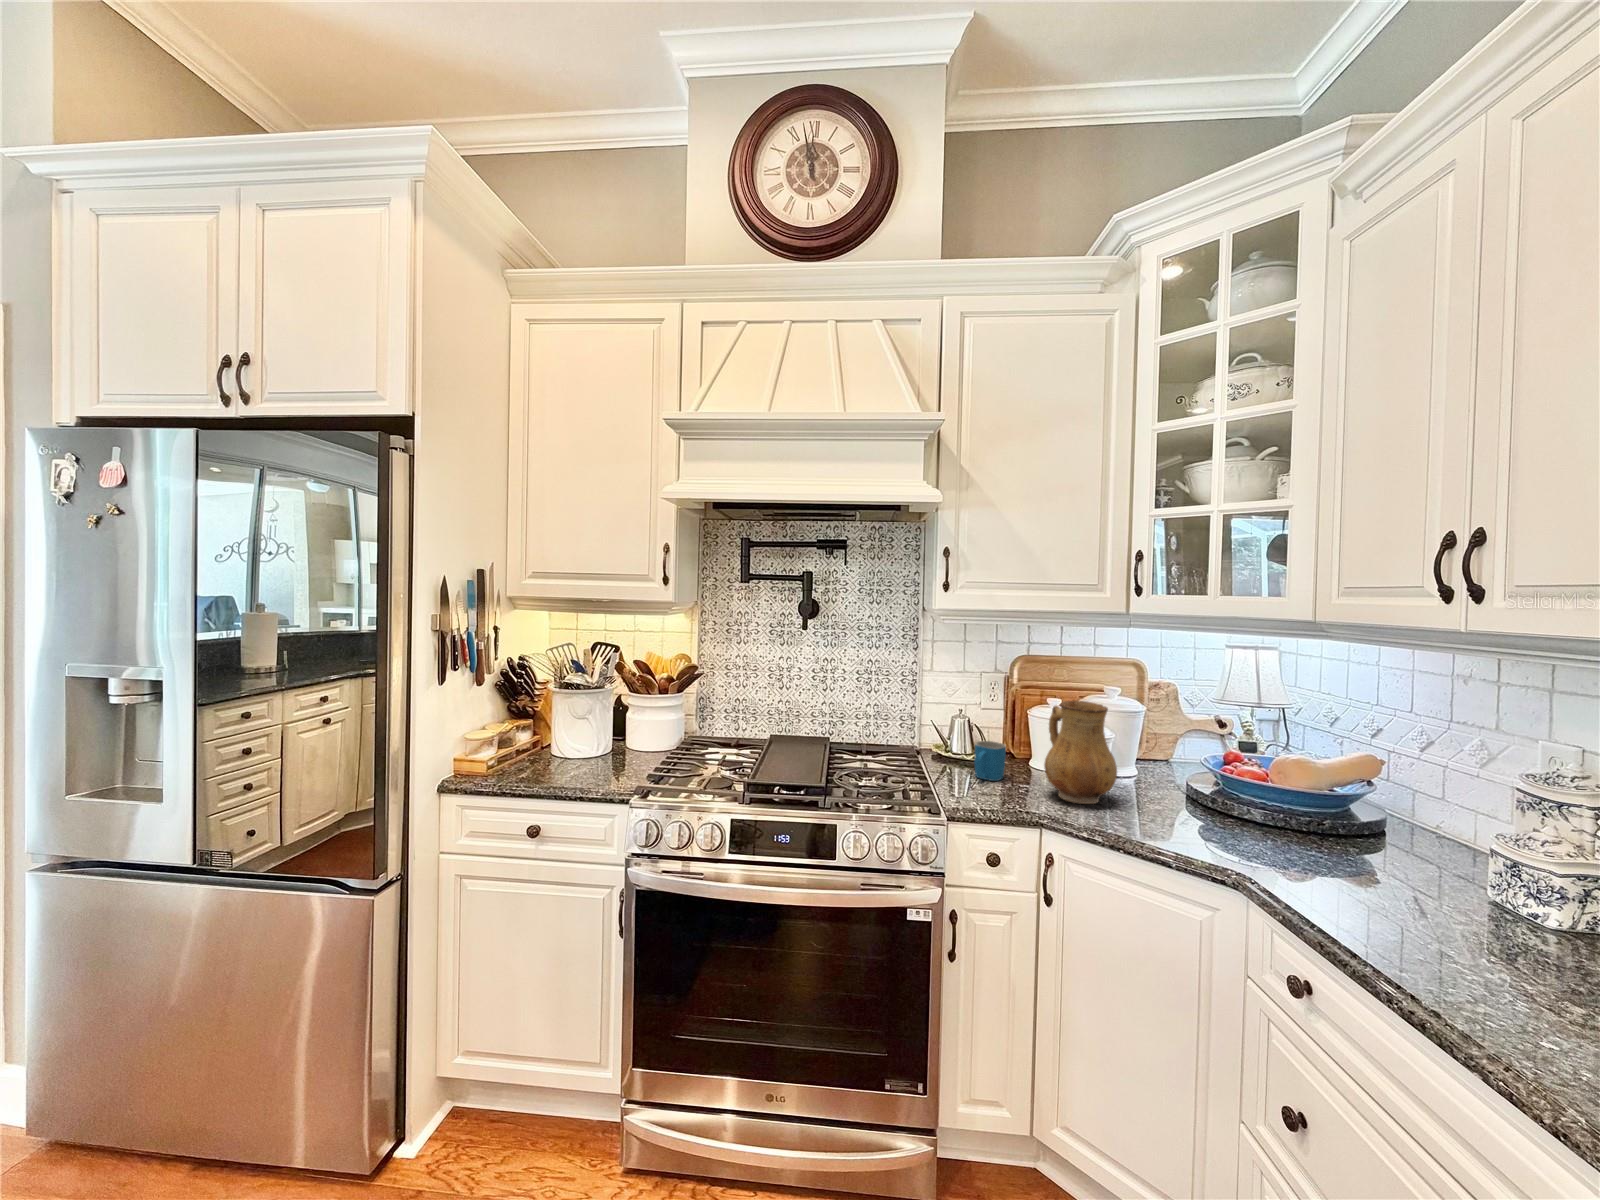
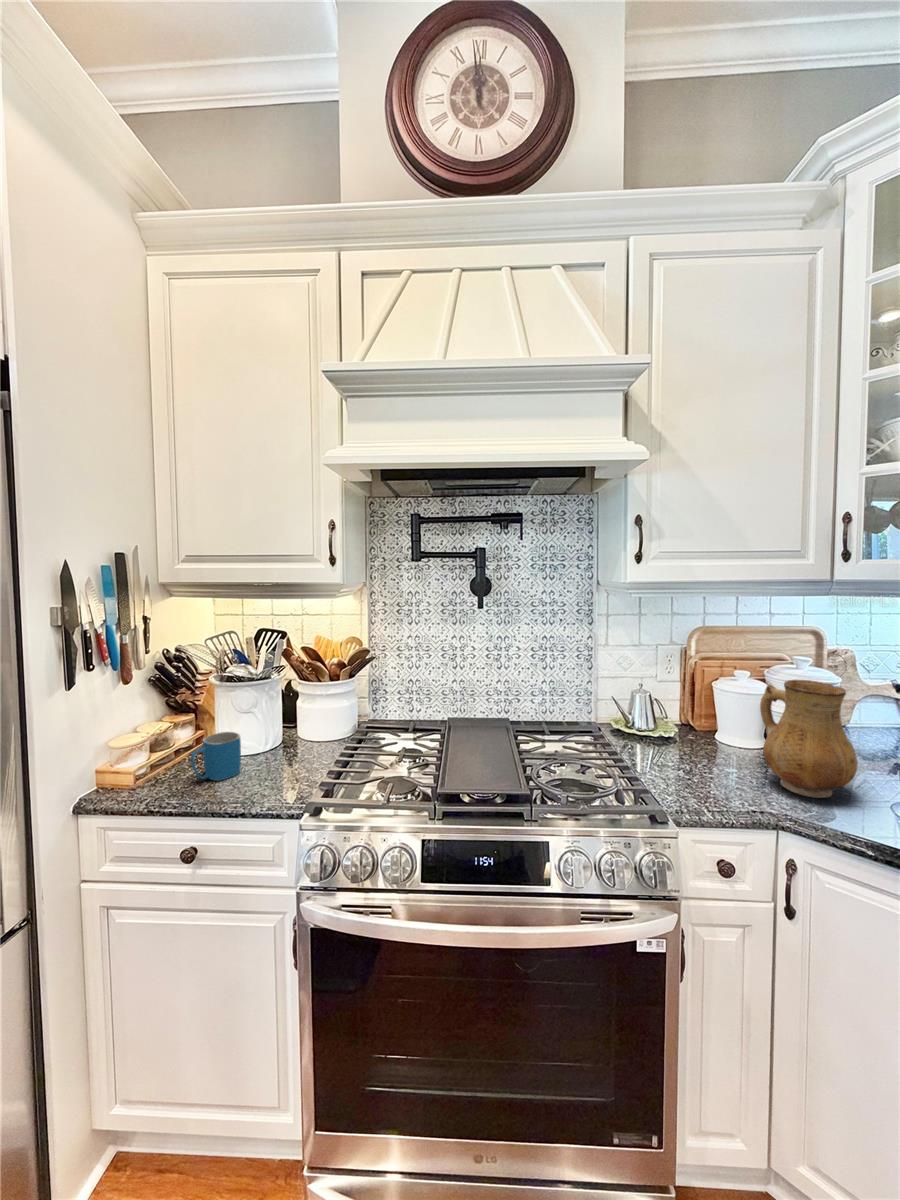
mug: present [974,741,1006,781] -> present [191,732,241,781]

